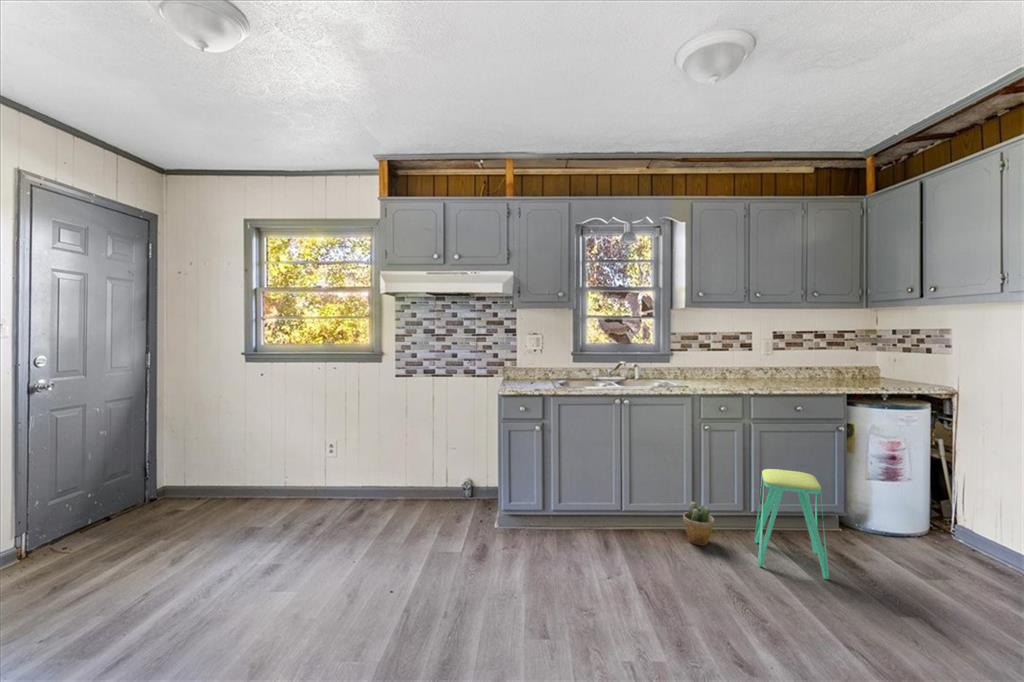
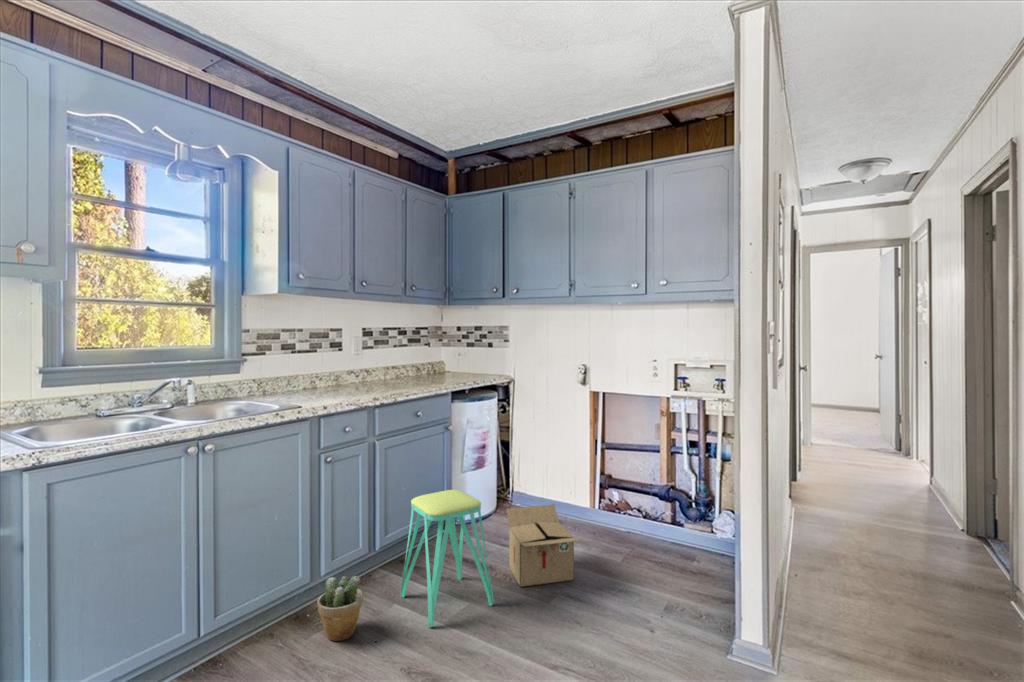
cardboard box: none [868,511,948,605] -> present [506,504,580,587]

